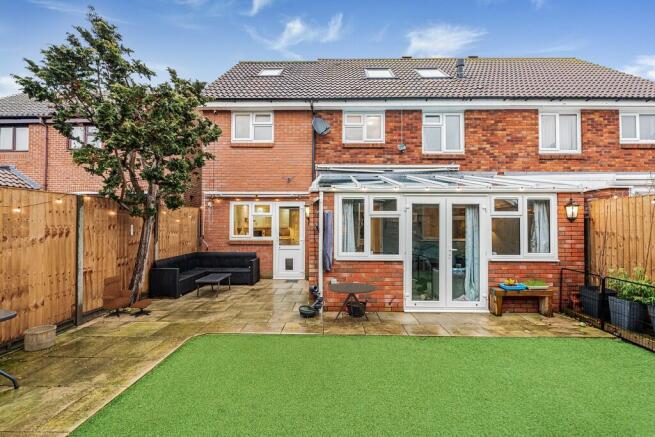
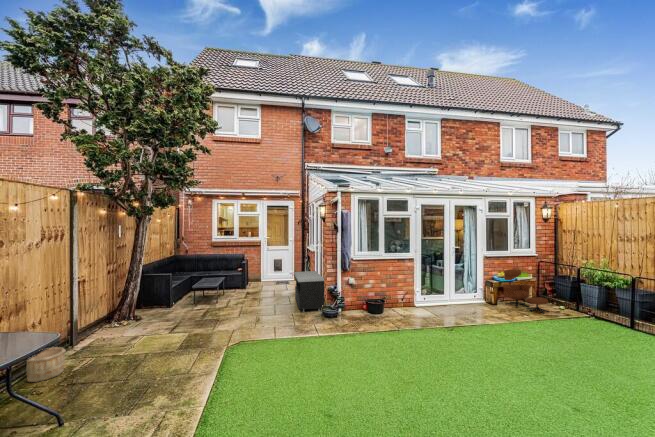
storage bench: none [281,271,310,310] -> present [294,271,324,312]
lounge chair: present [101,275,152,318] -> present [502,269,549,314]
round table: present [328,283,376,325] -> none [351,281,398,323]

